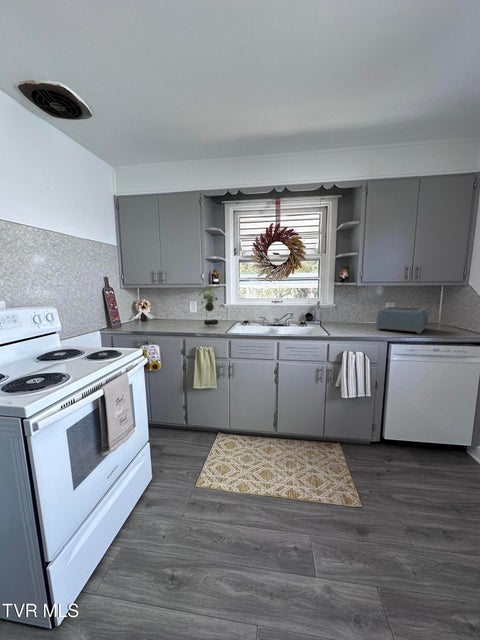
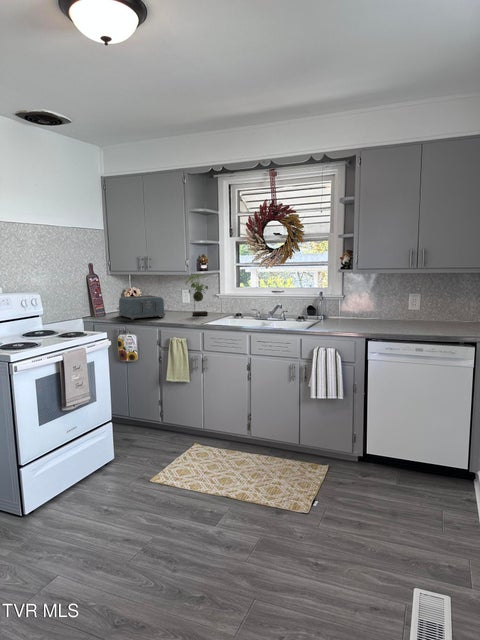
toaster: present [376,307,432,334] -> present [119,295,165,320]

